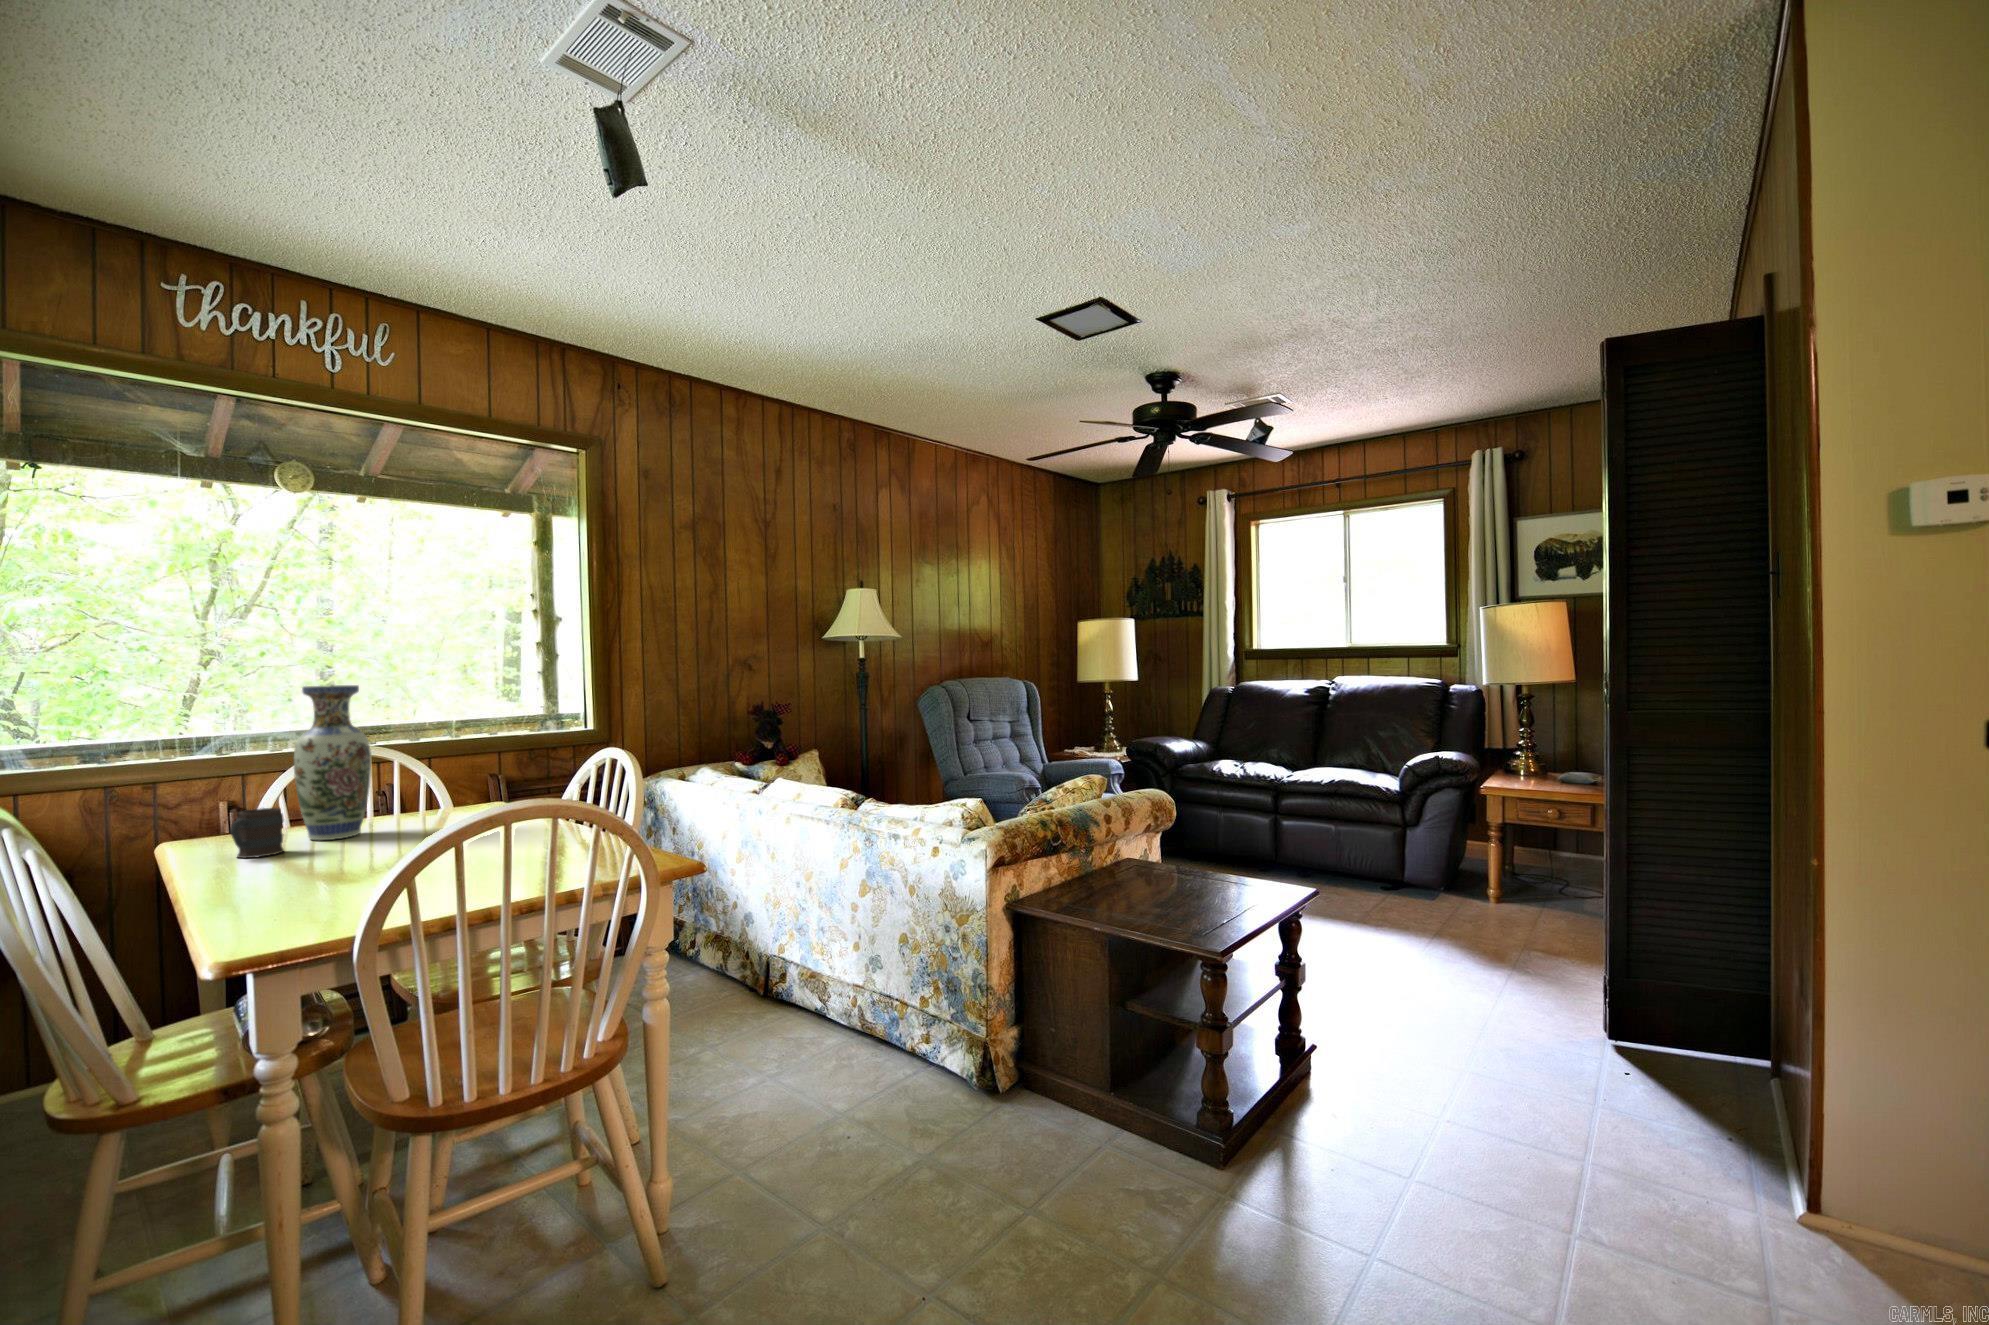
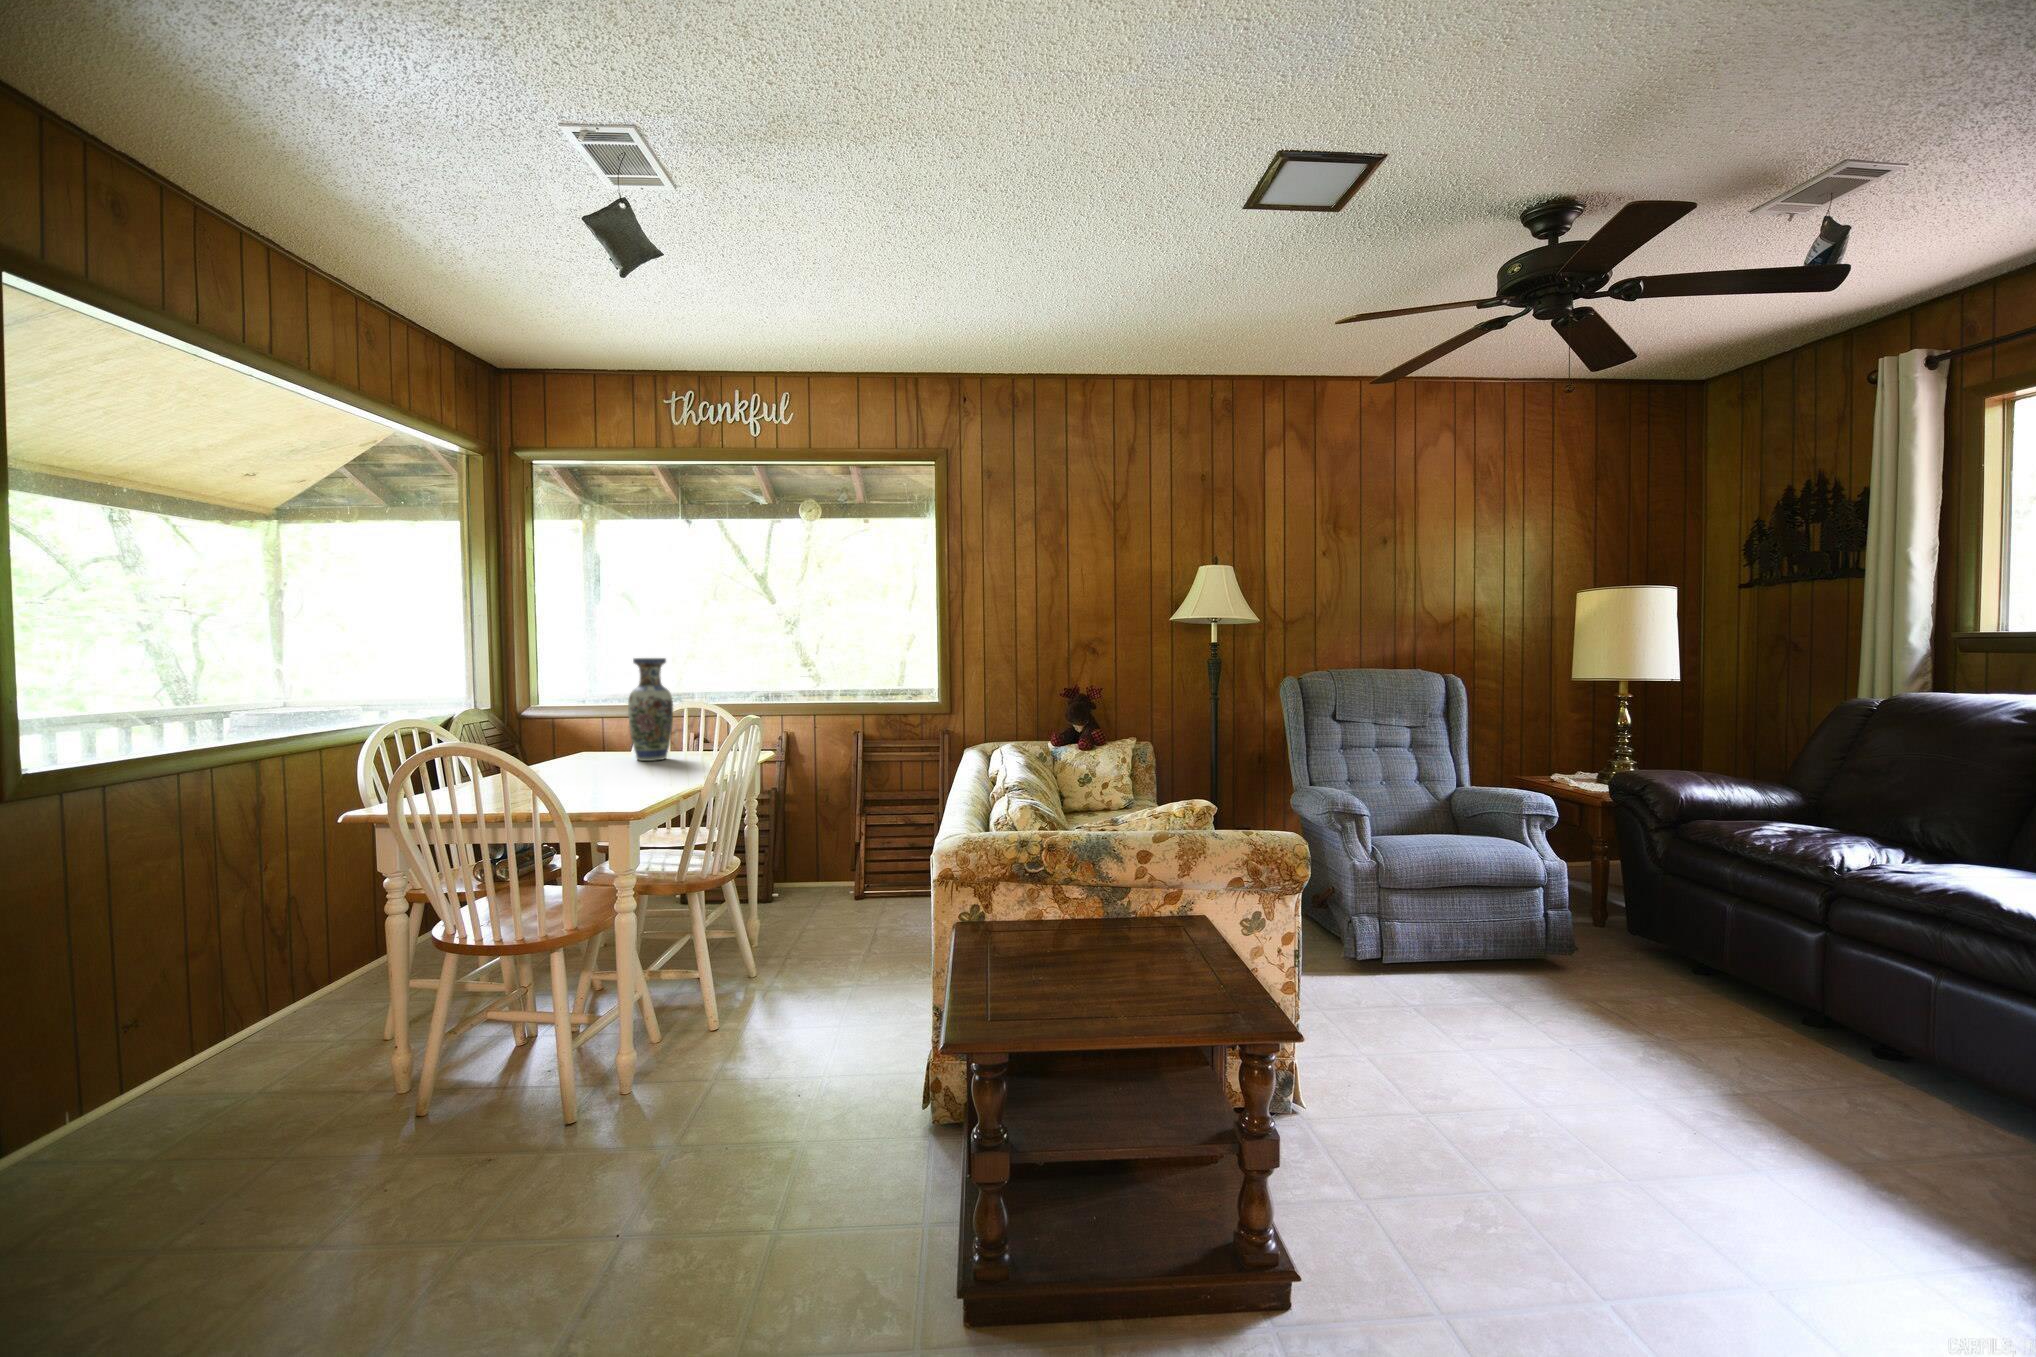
mug: present [230,808,284,858] -> none [568,735,606,766]

